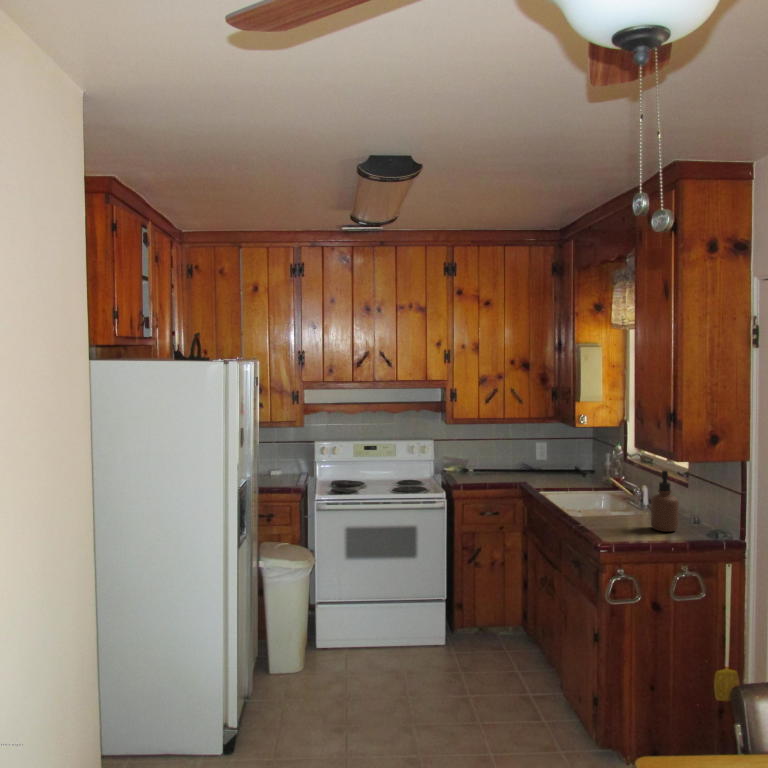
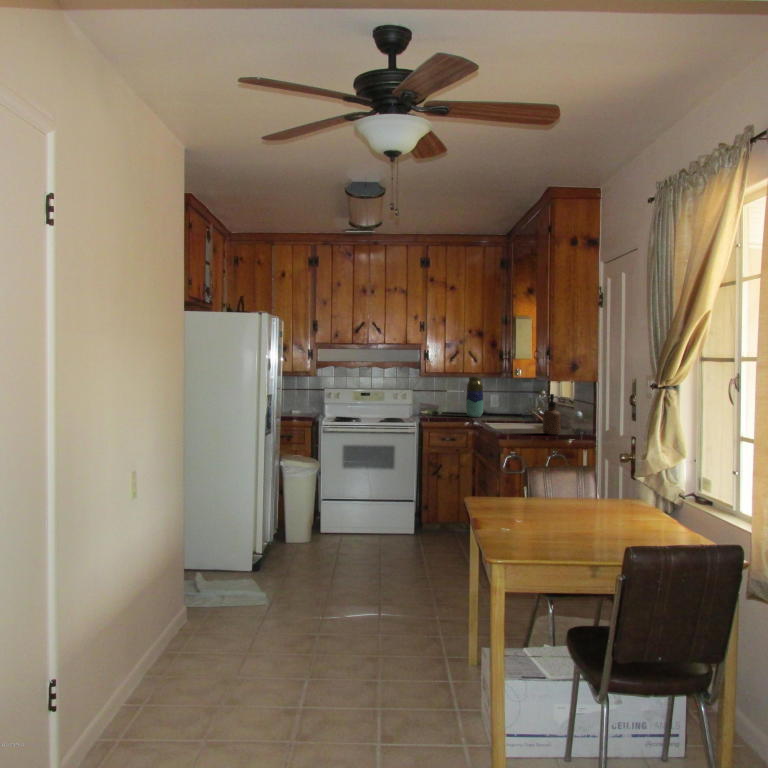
vase: none [509,423,533,479] -> present [466,377,484,417]

